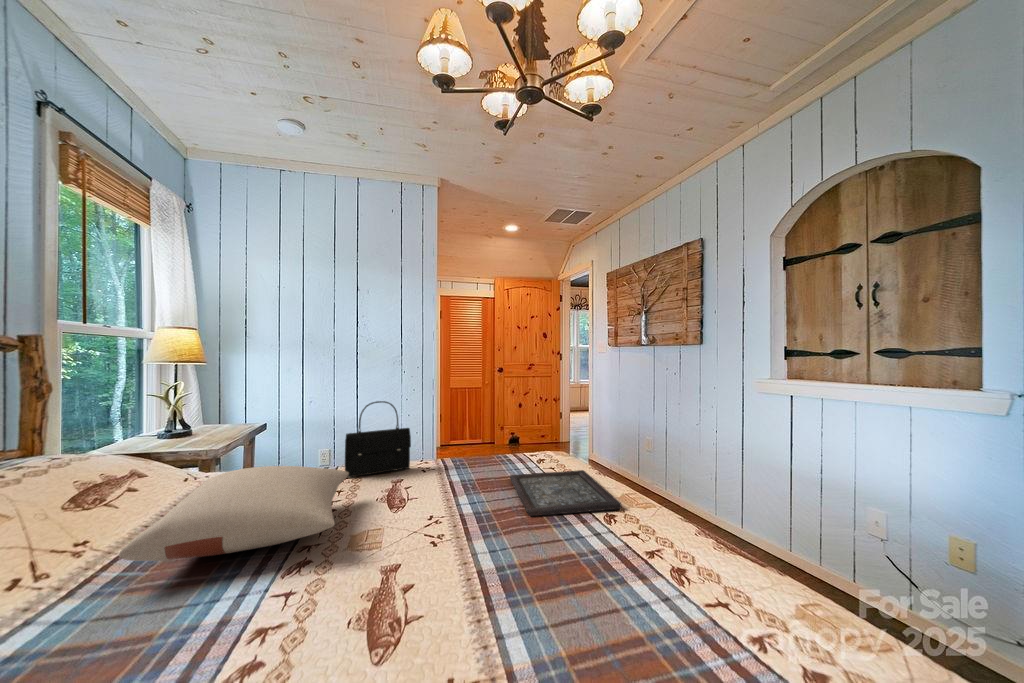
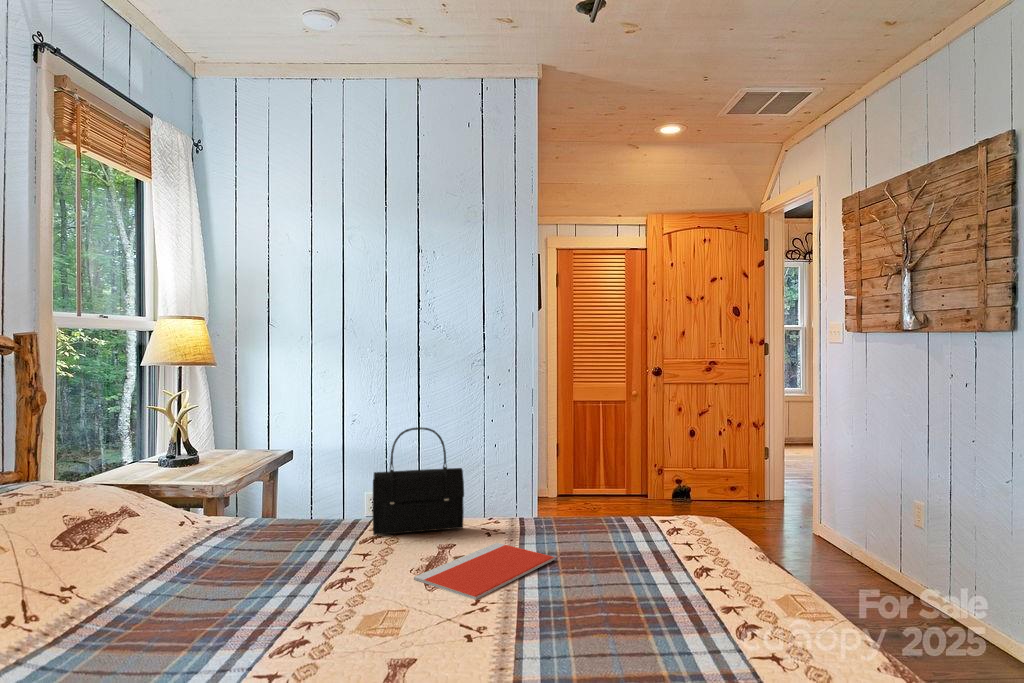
pillow: present [119,466,349,561] -> none [98,512,371,617]
tray: present [510,470,622,516] -> none [608,550,783,621]
notebook: none [383,476,477,516] -> present [414,543,555,600]

